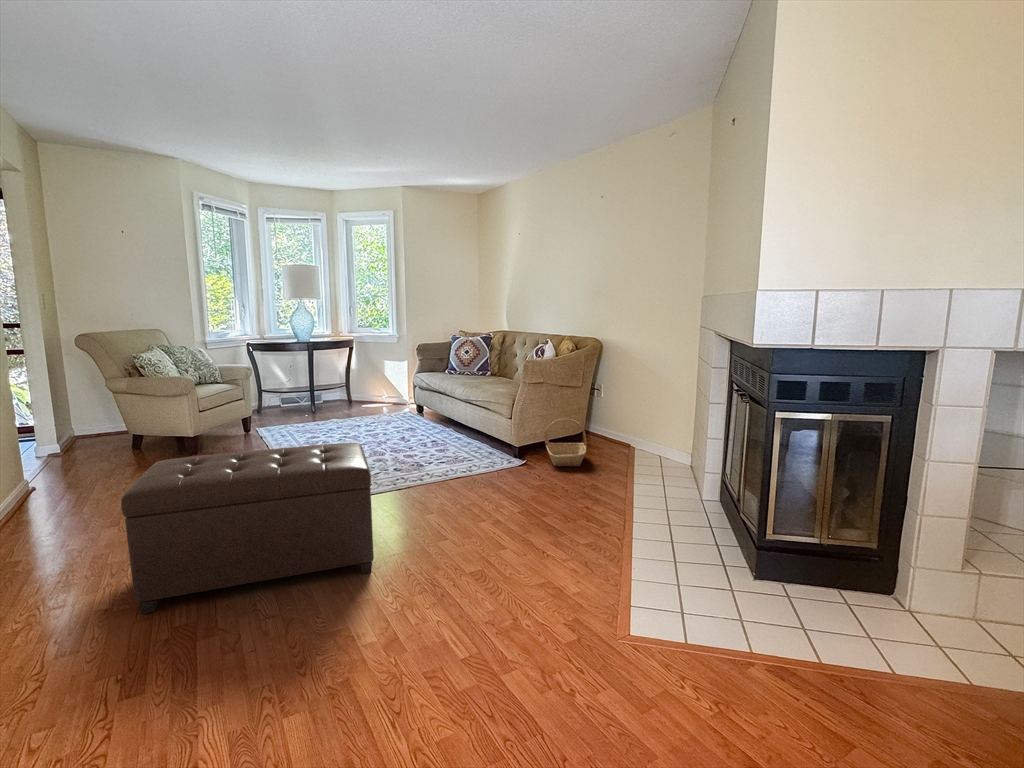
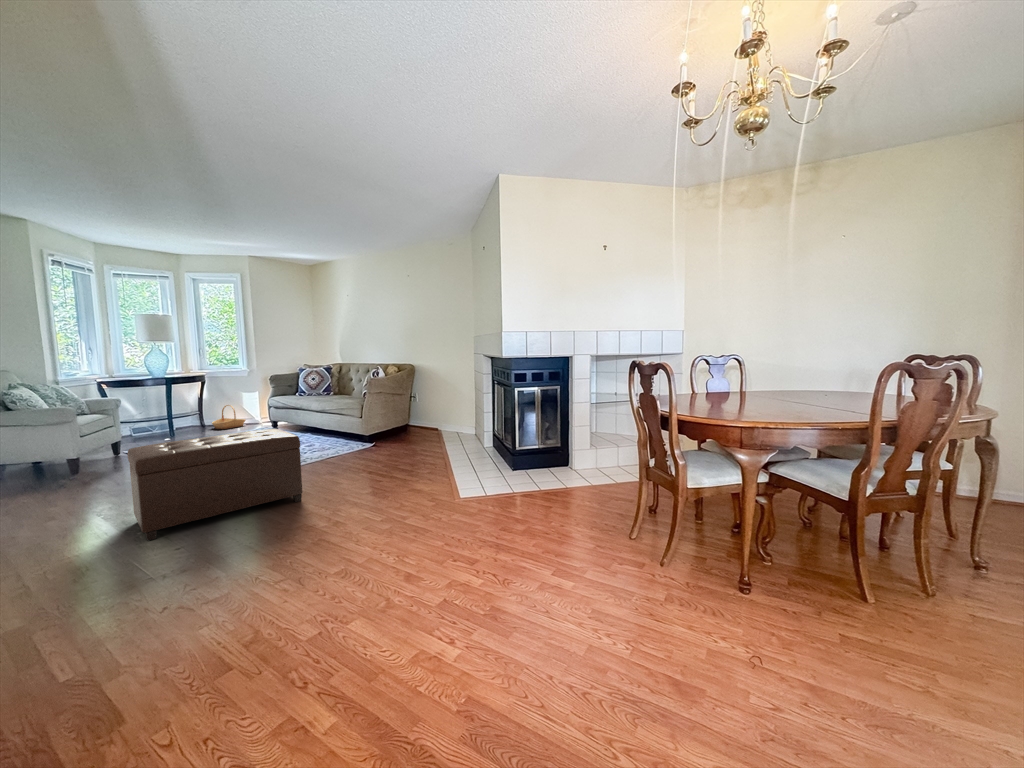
basket: present [545,419,587,467] -> present [212,405,246,429]

